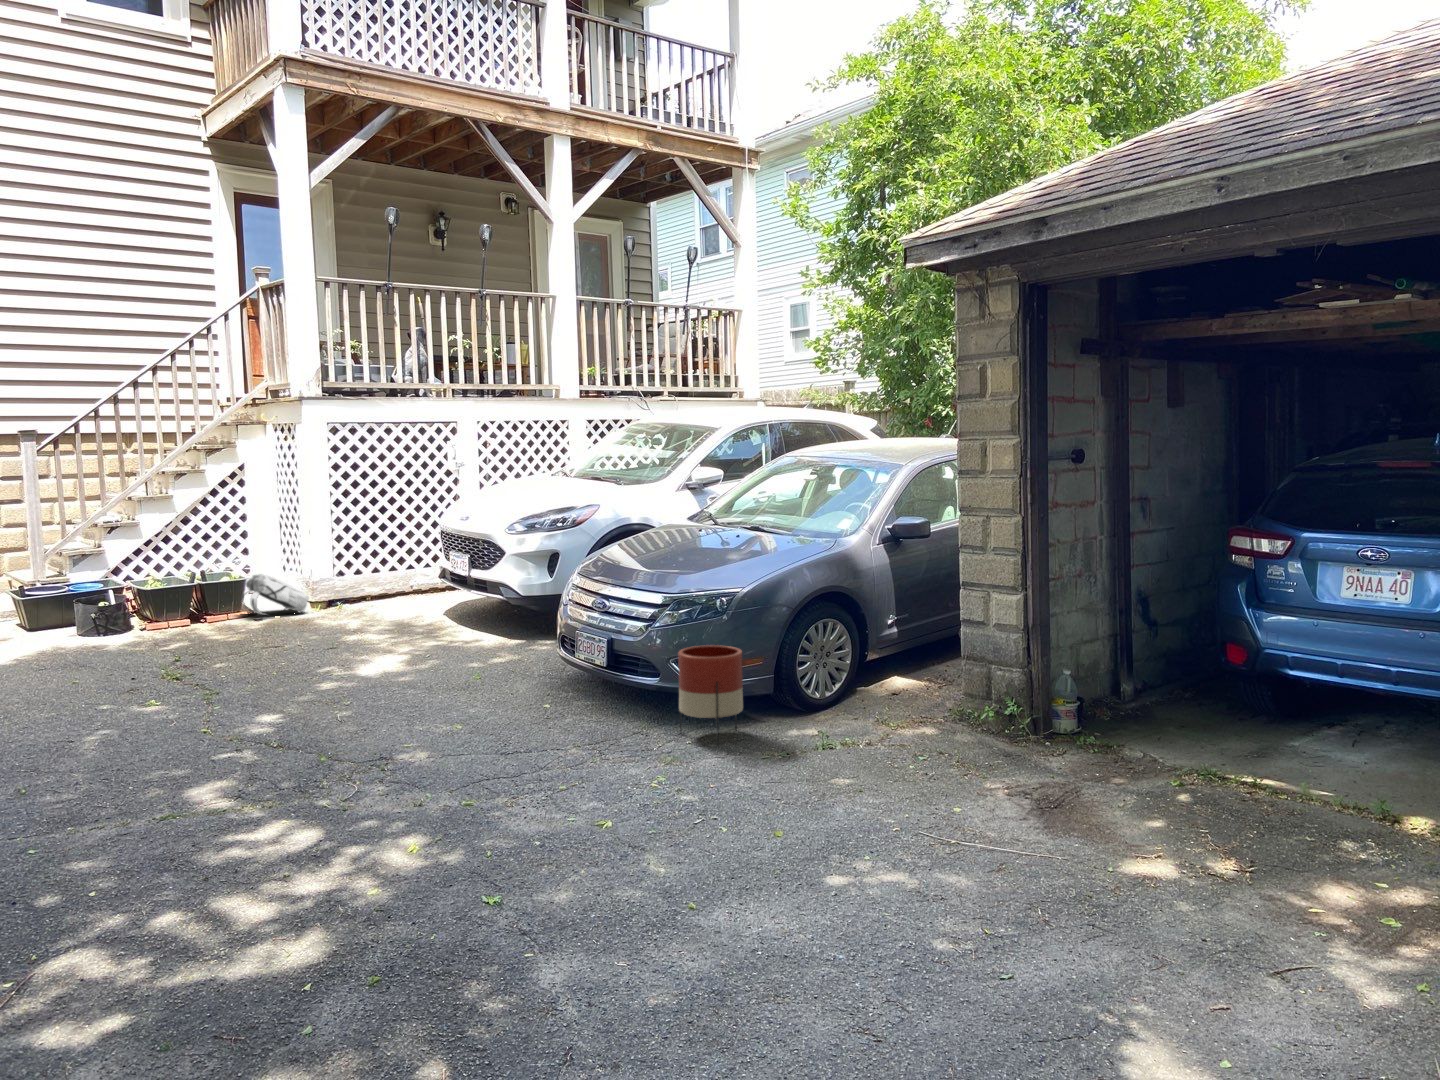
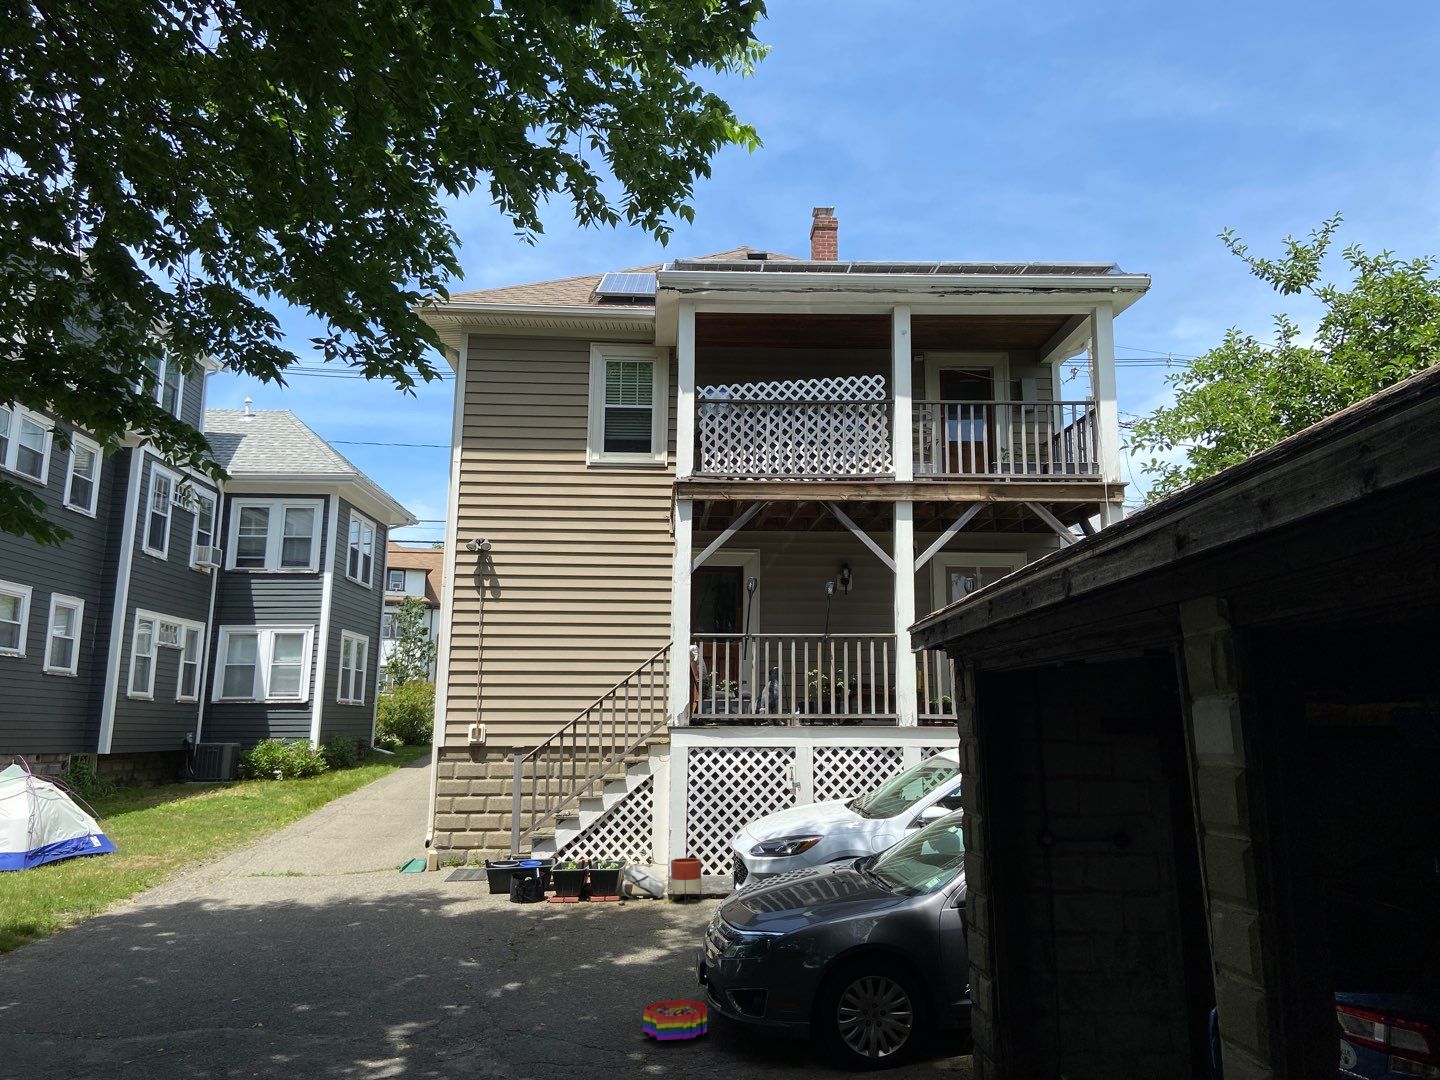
planter: present [678,645,743,745] -> present [671,858,702,905]
storage bin: none [547,690,637,740] -> present [643,999,707,1040]

